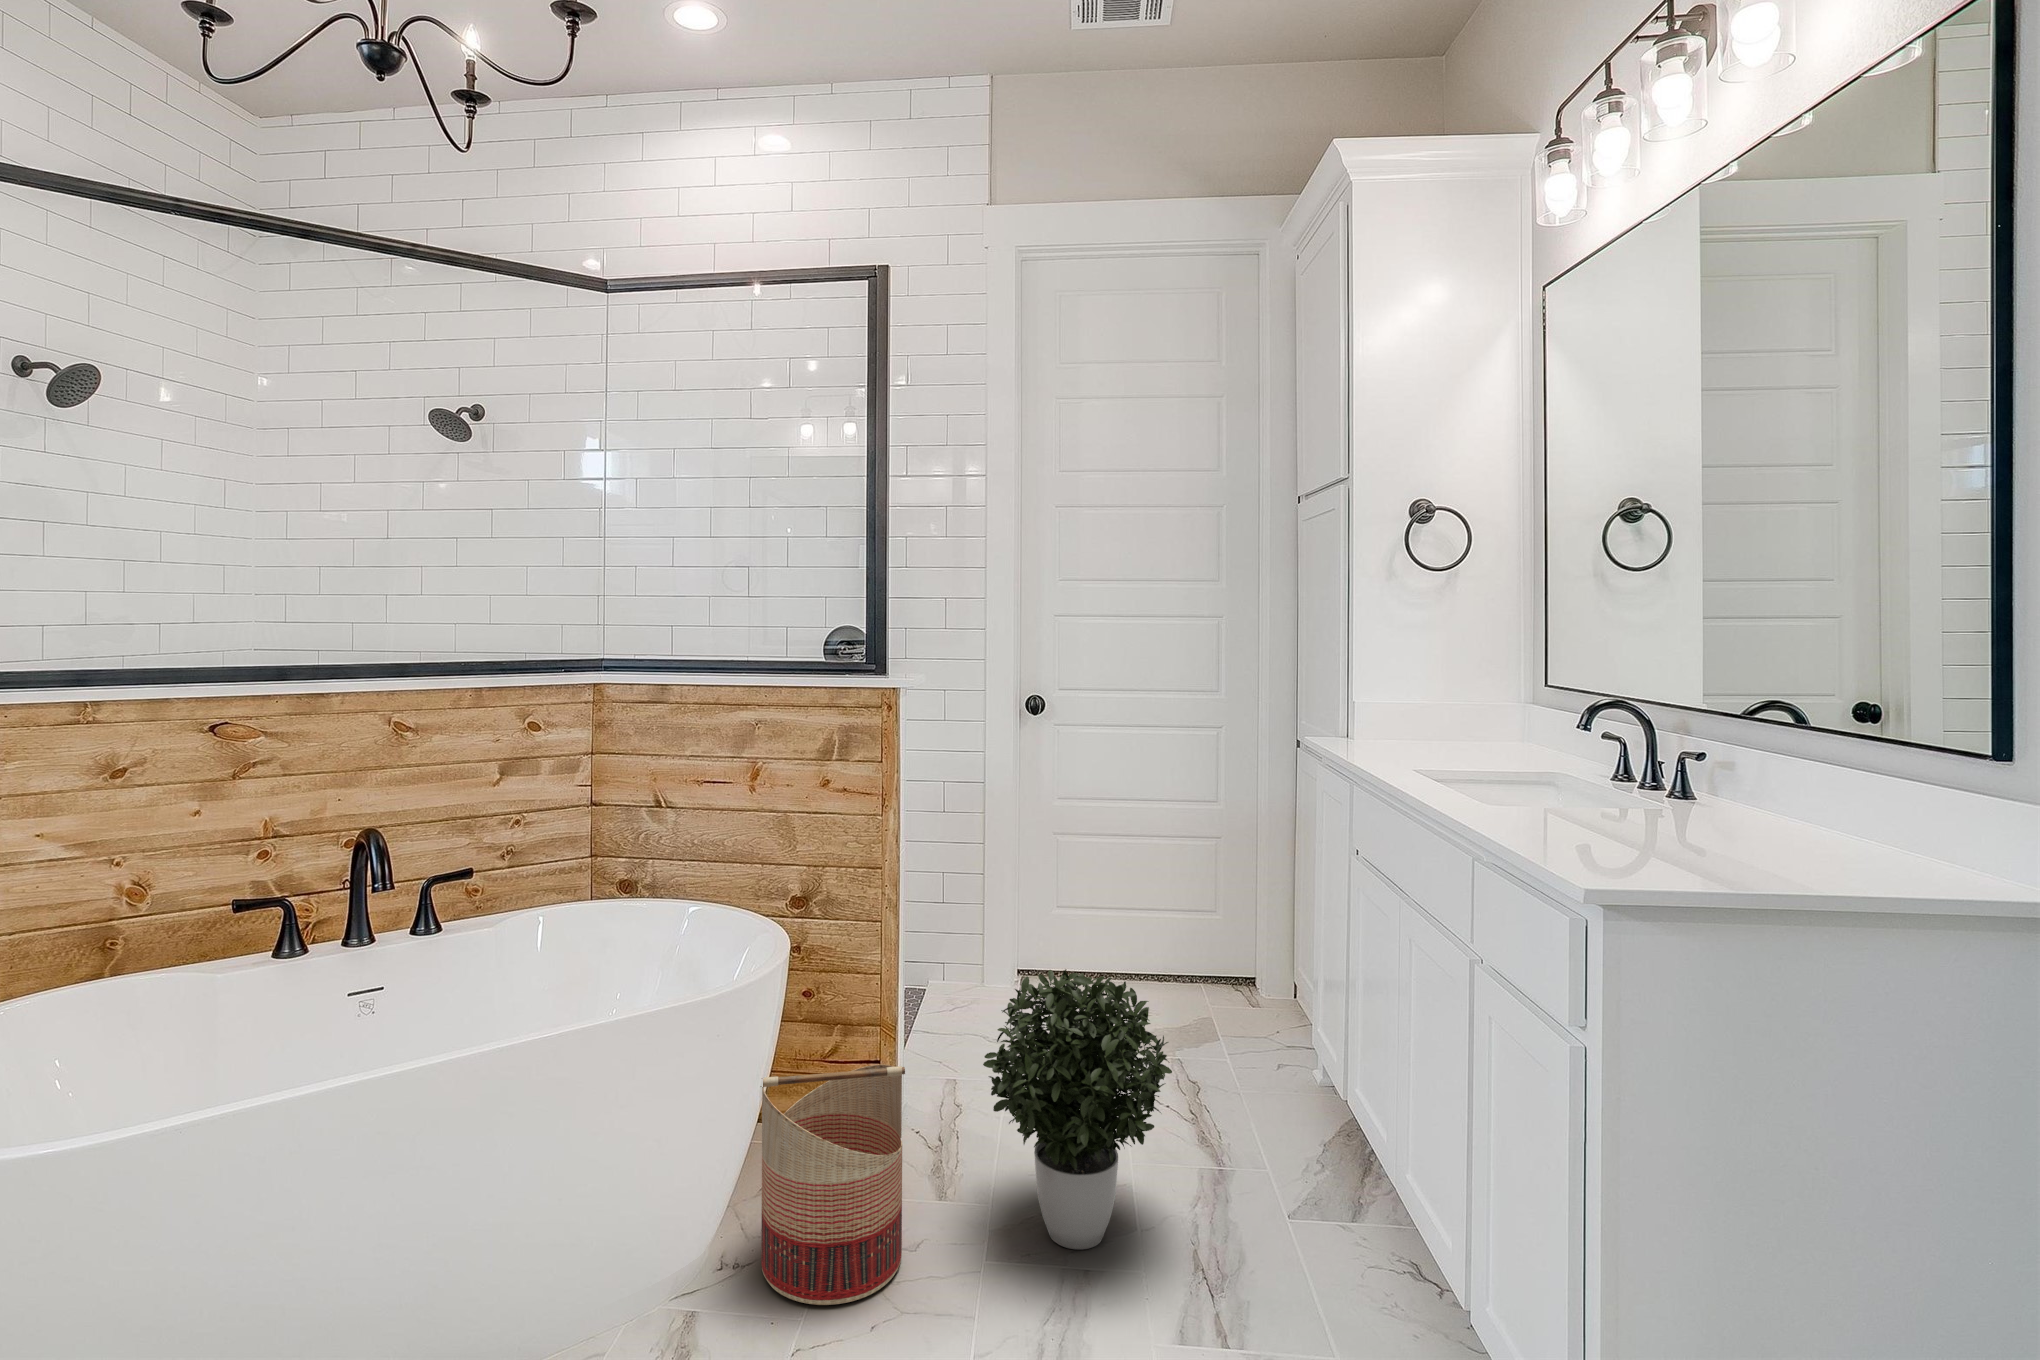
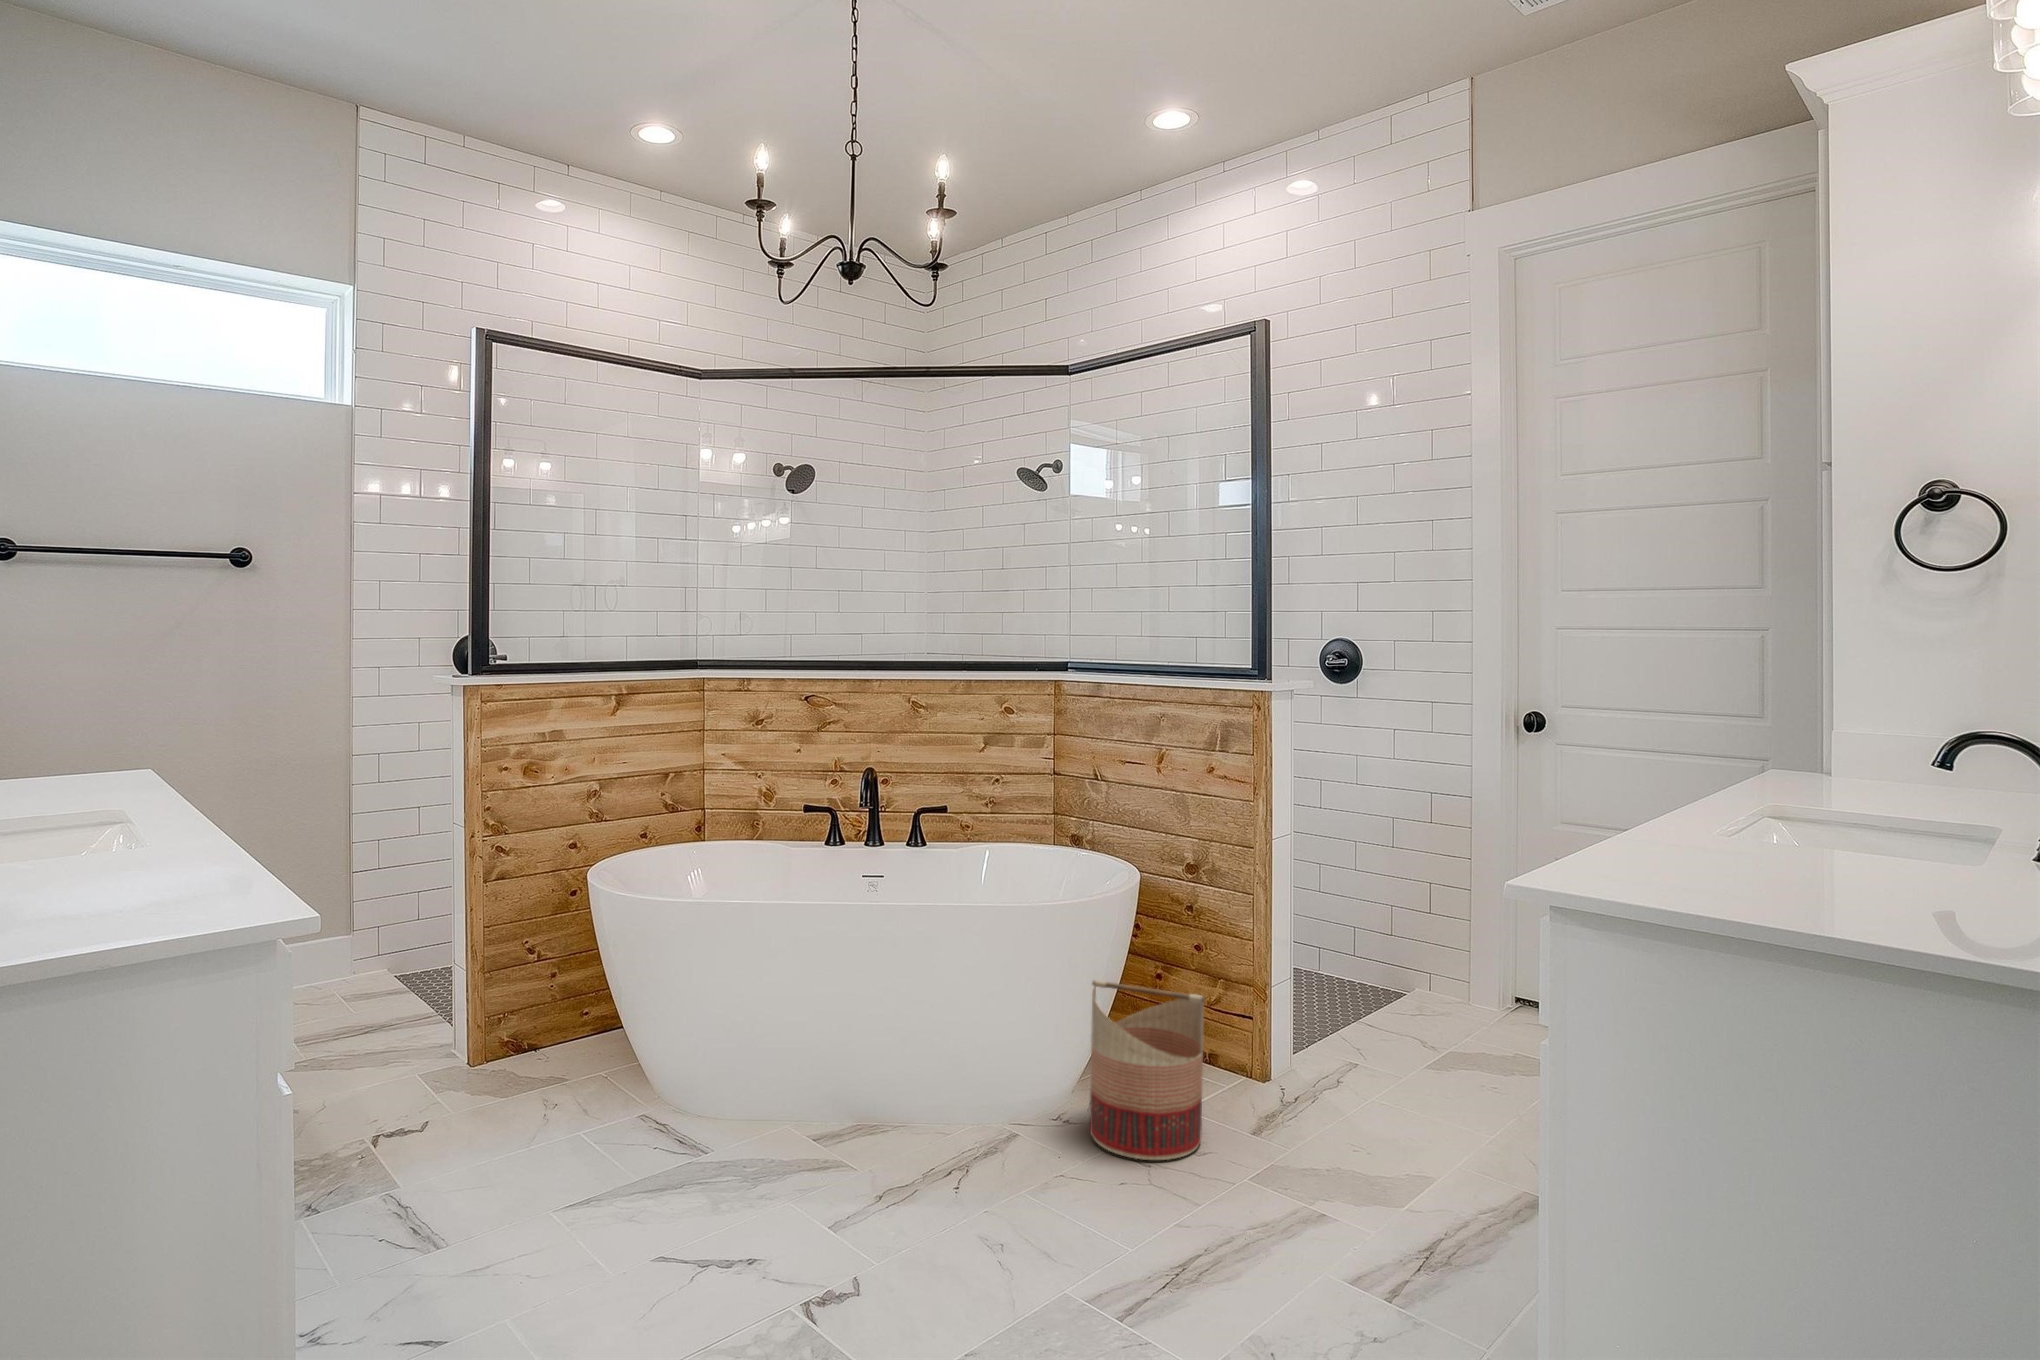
potted plant: present [983,969,1172,1249] -> none [1269,944,1448,1192]

